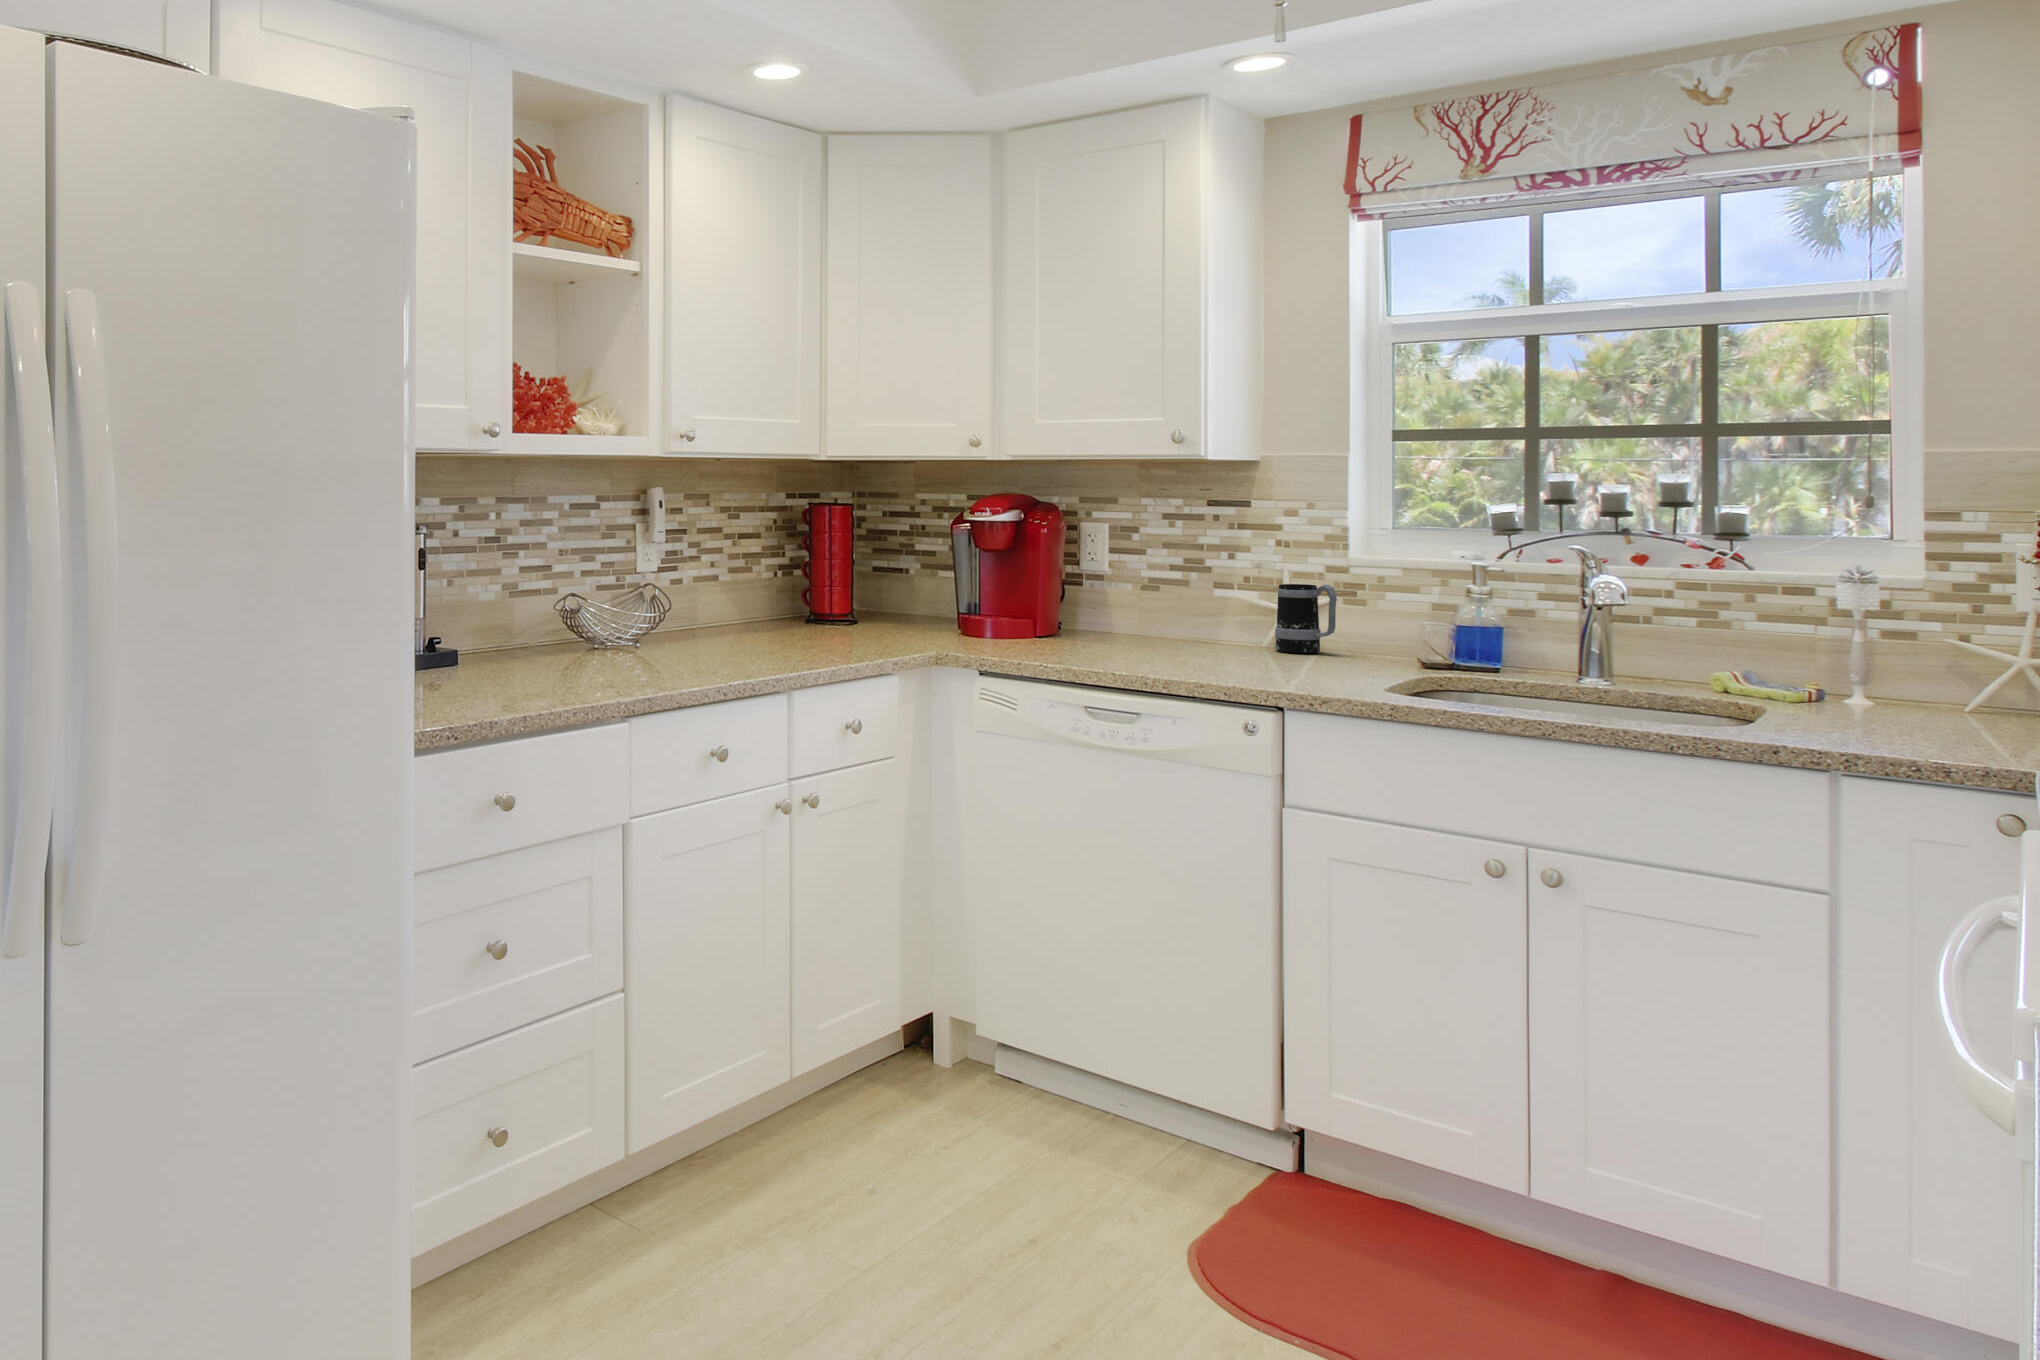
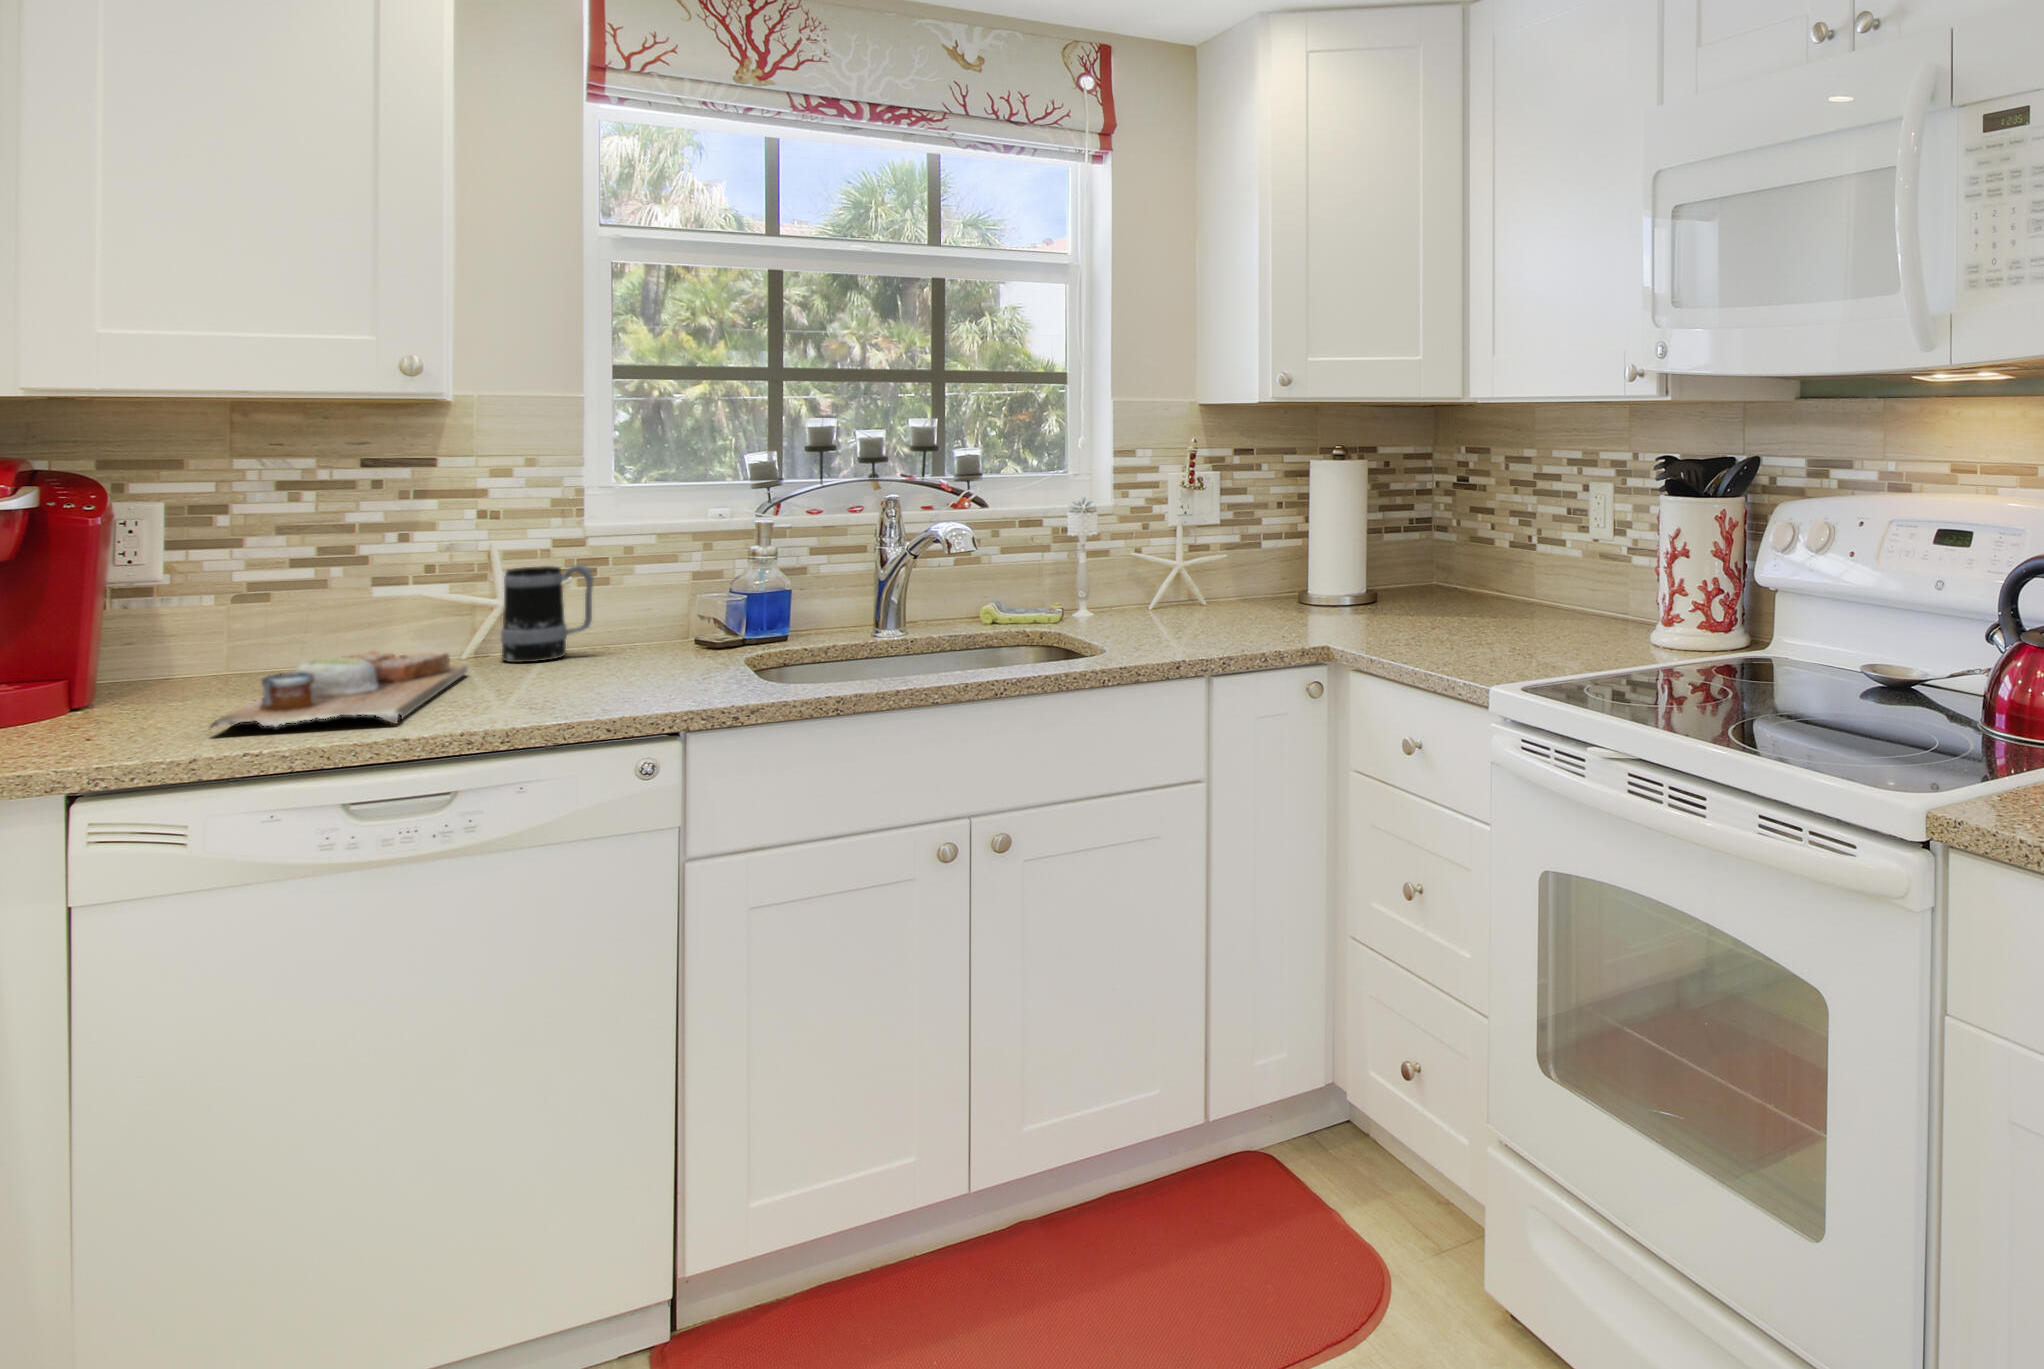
cutting board: none [1054,624,1236,664] -> present [210,651,468,728]

